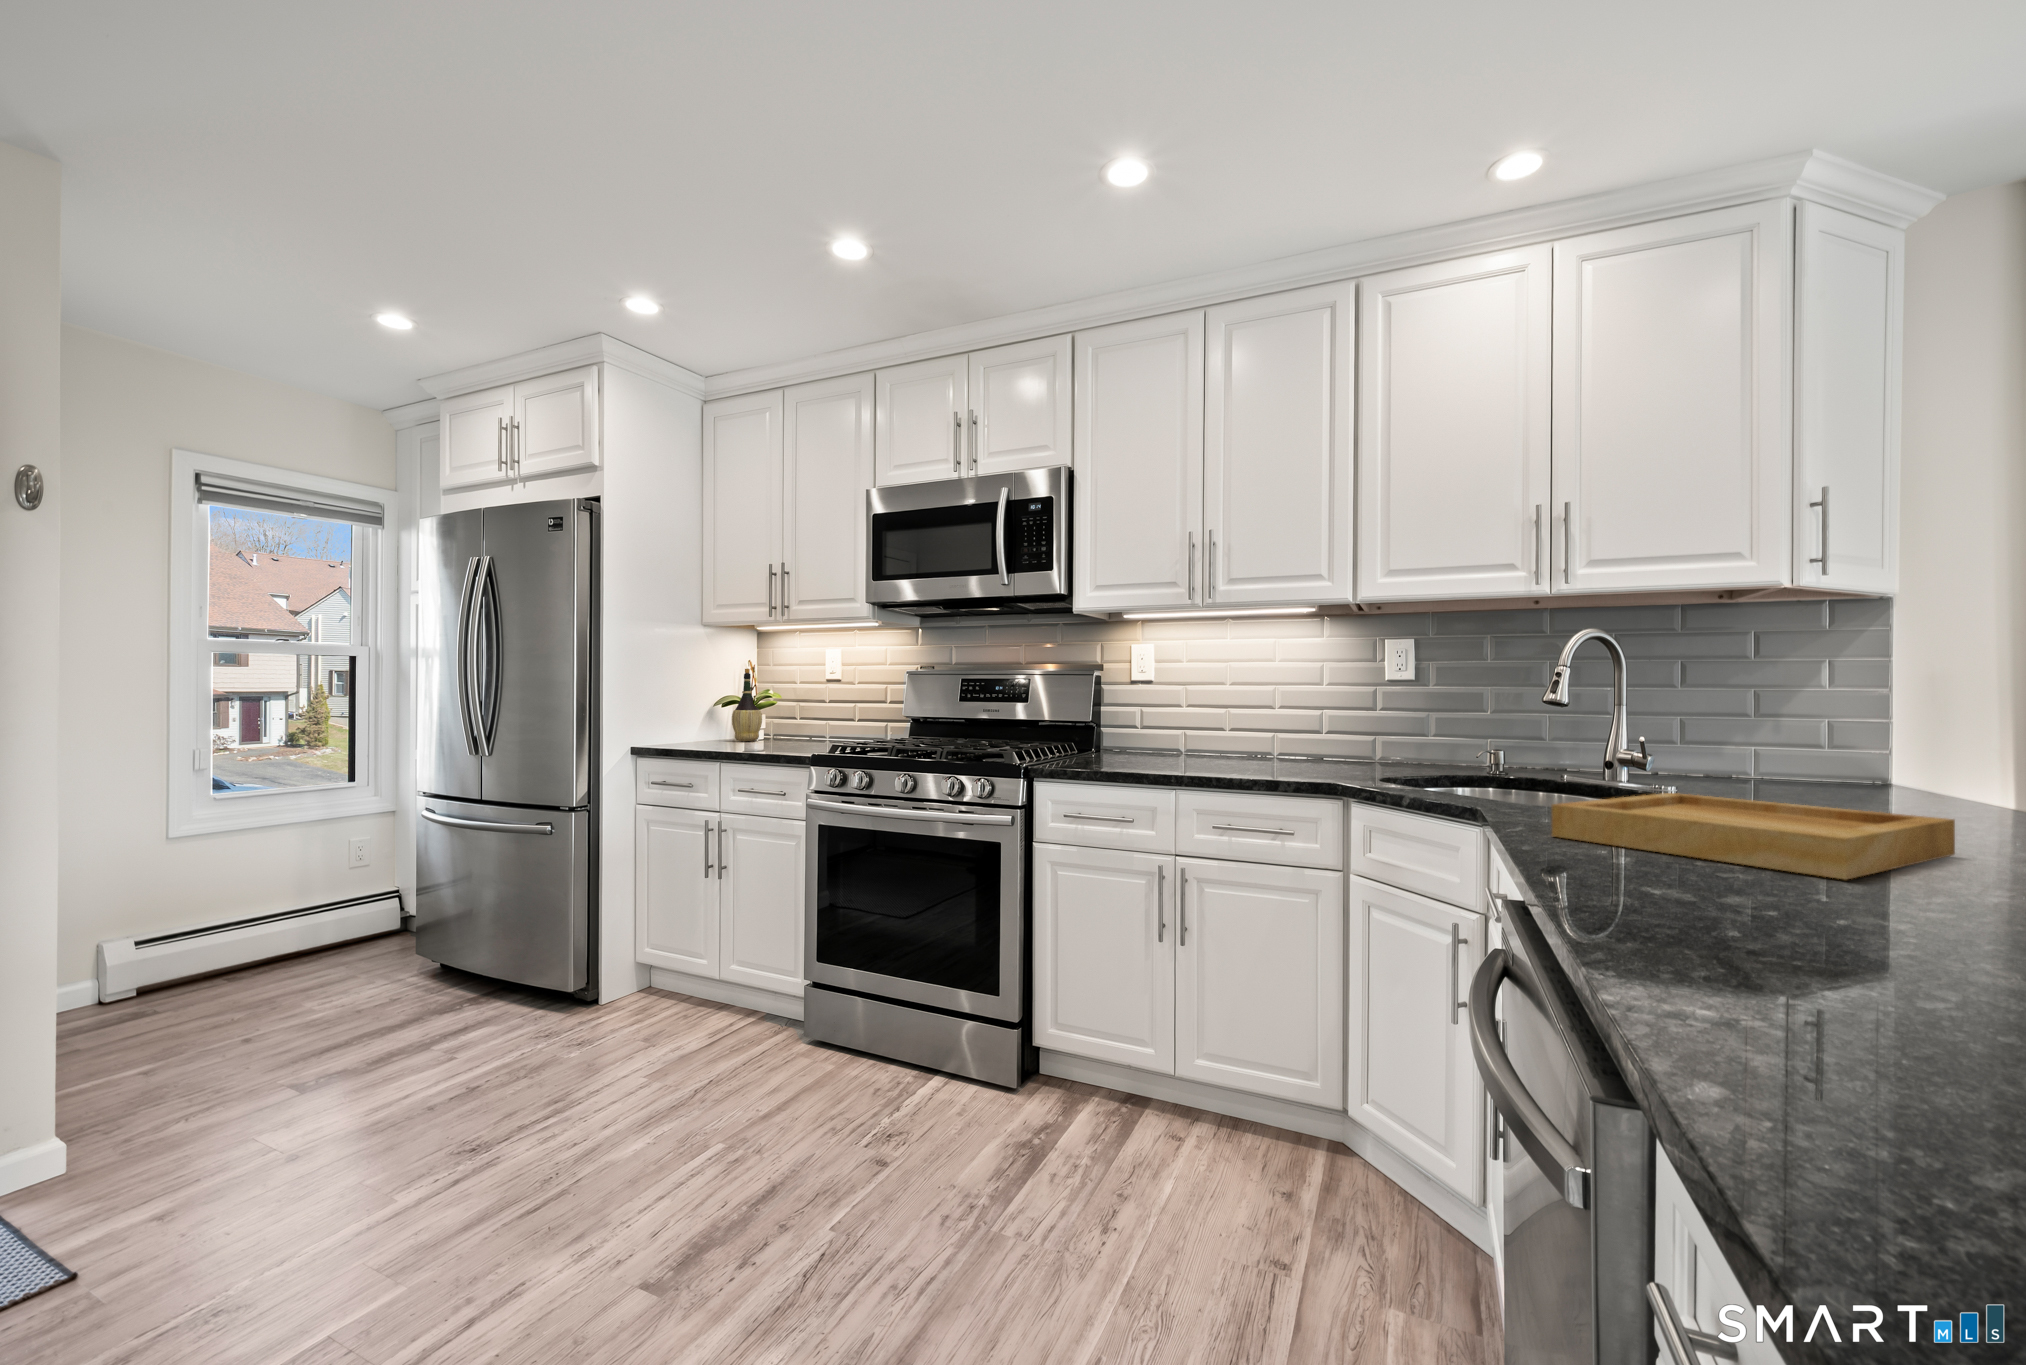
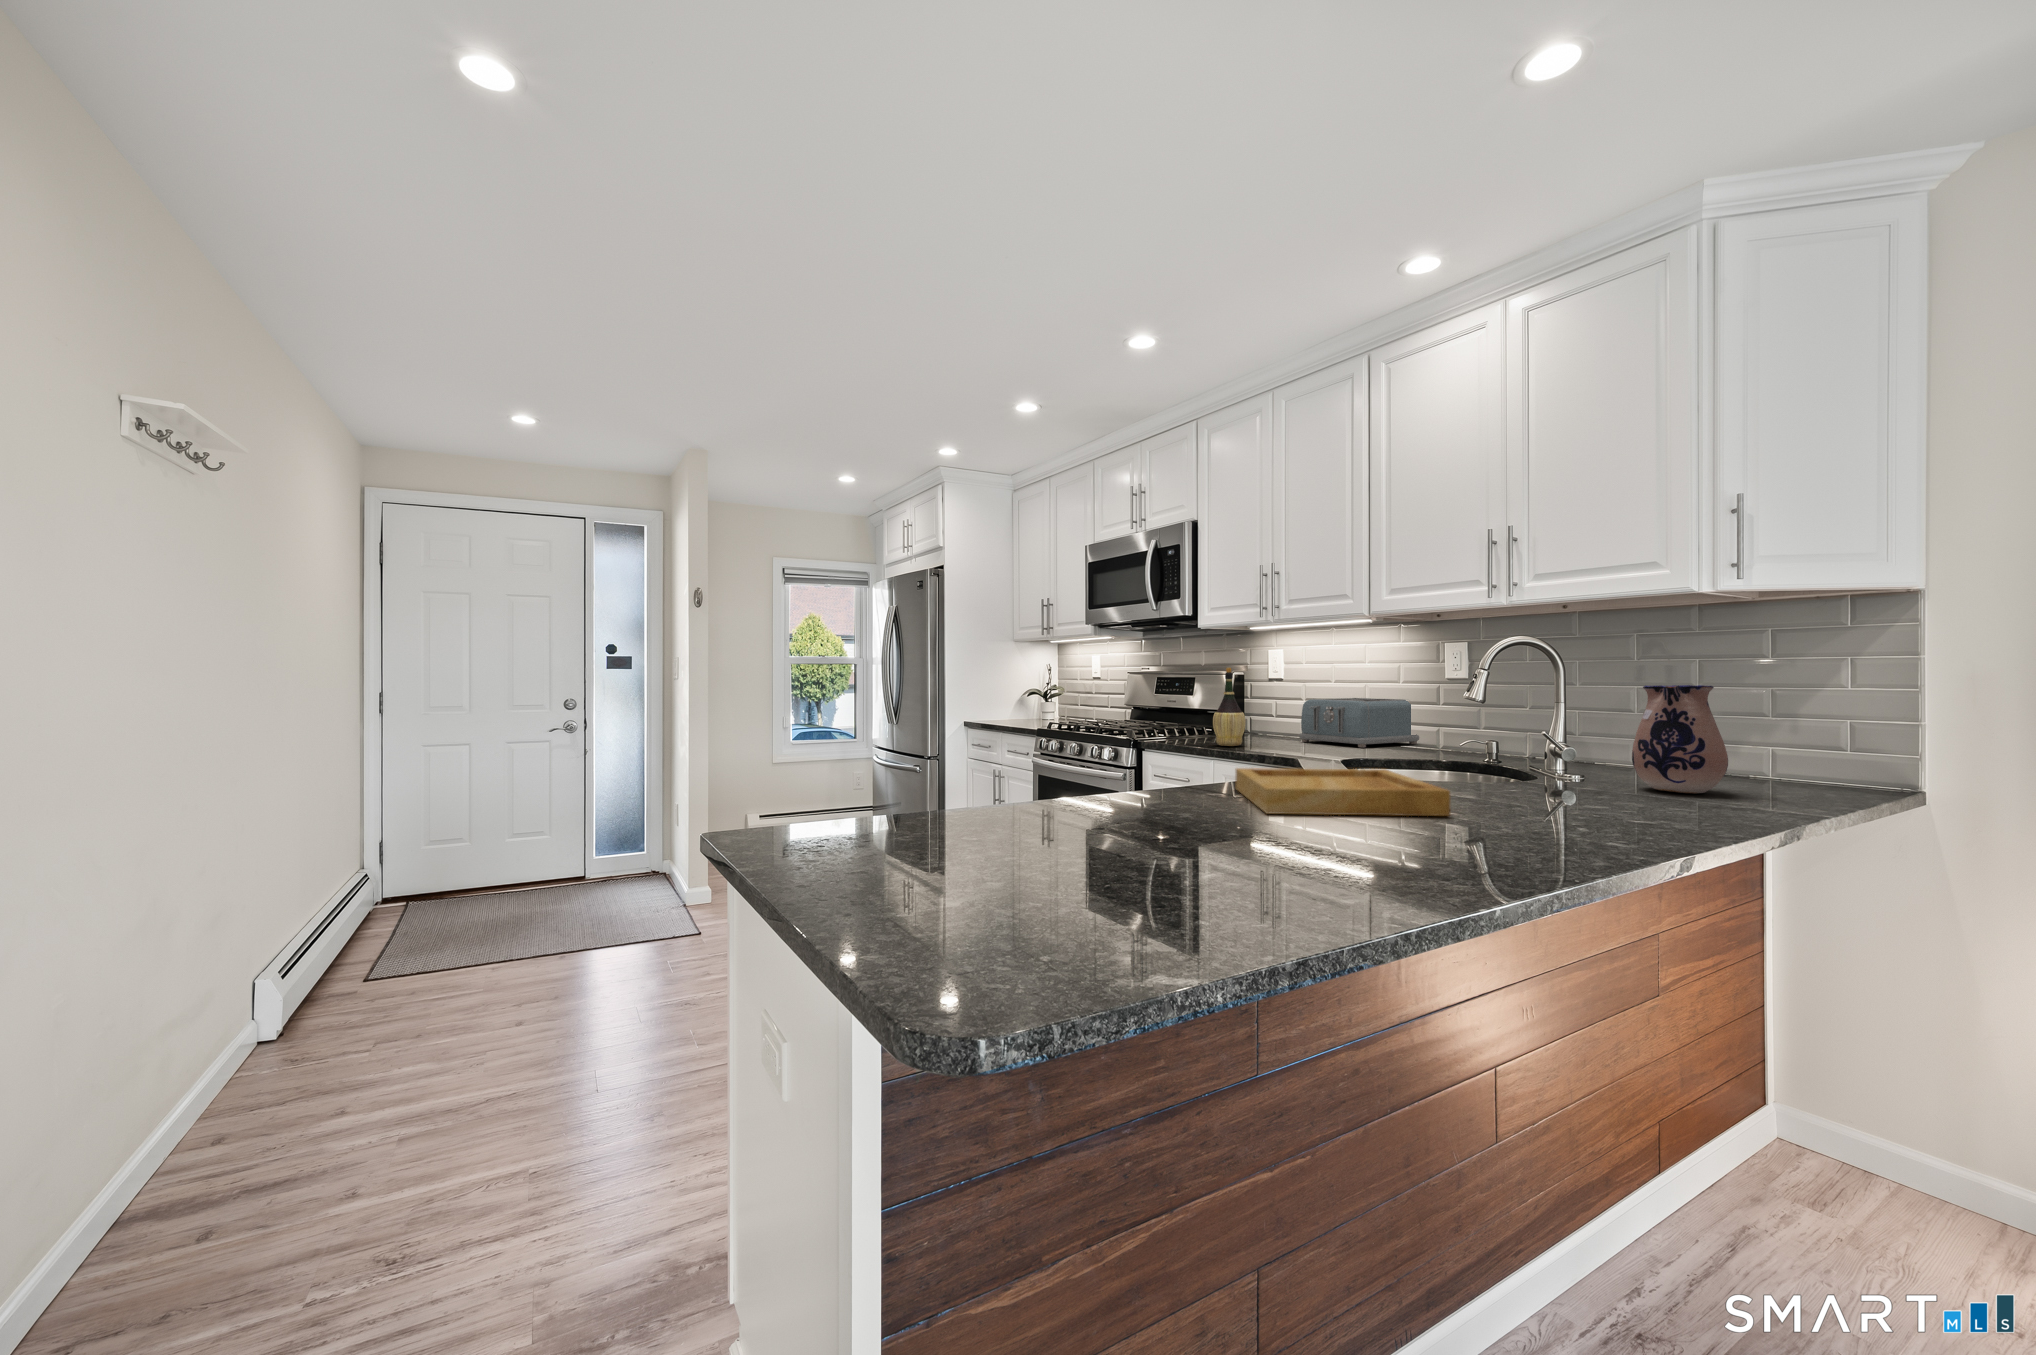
wine bottle: present [732,669,762,741] -> present [1213,668,1246,746]
ceramic pitcher: none [1765,682,1876,800] -> present [1632,685,1728,793]
toaster: none [1217,705,1334,765] -> present [1300,698,1419,748]

